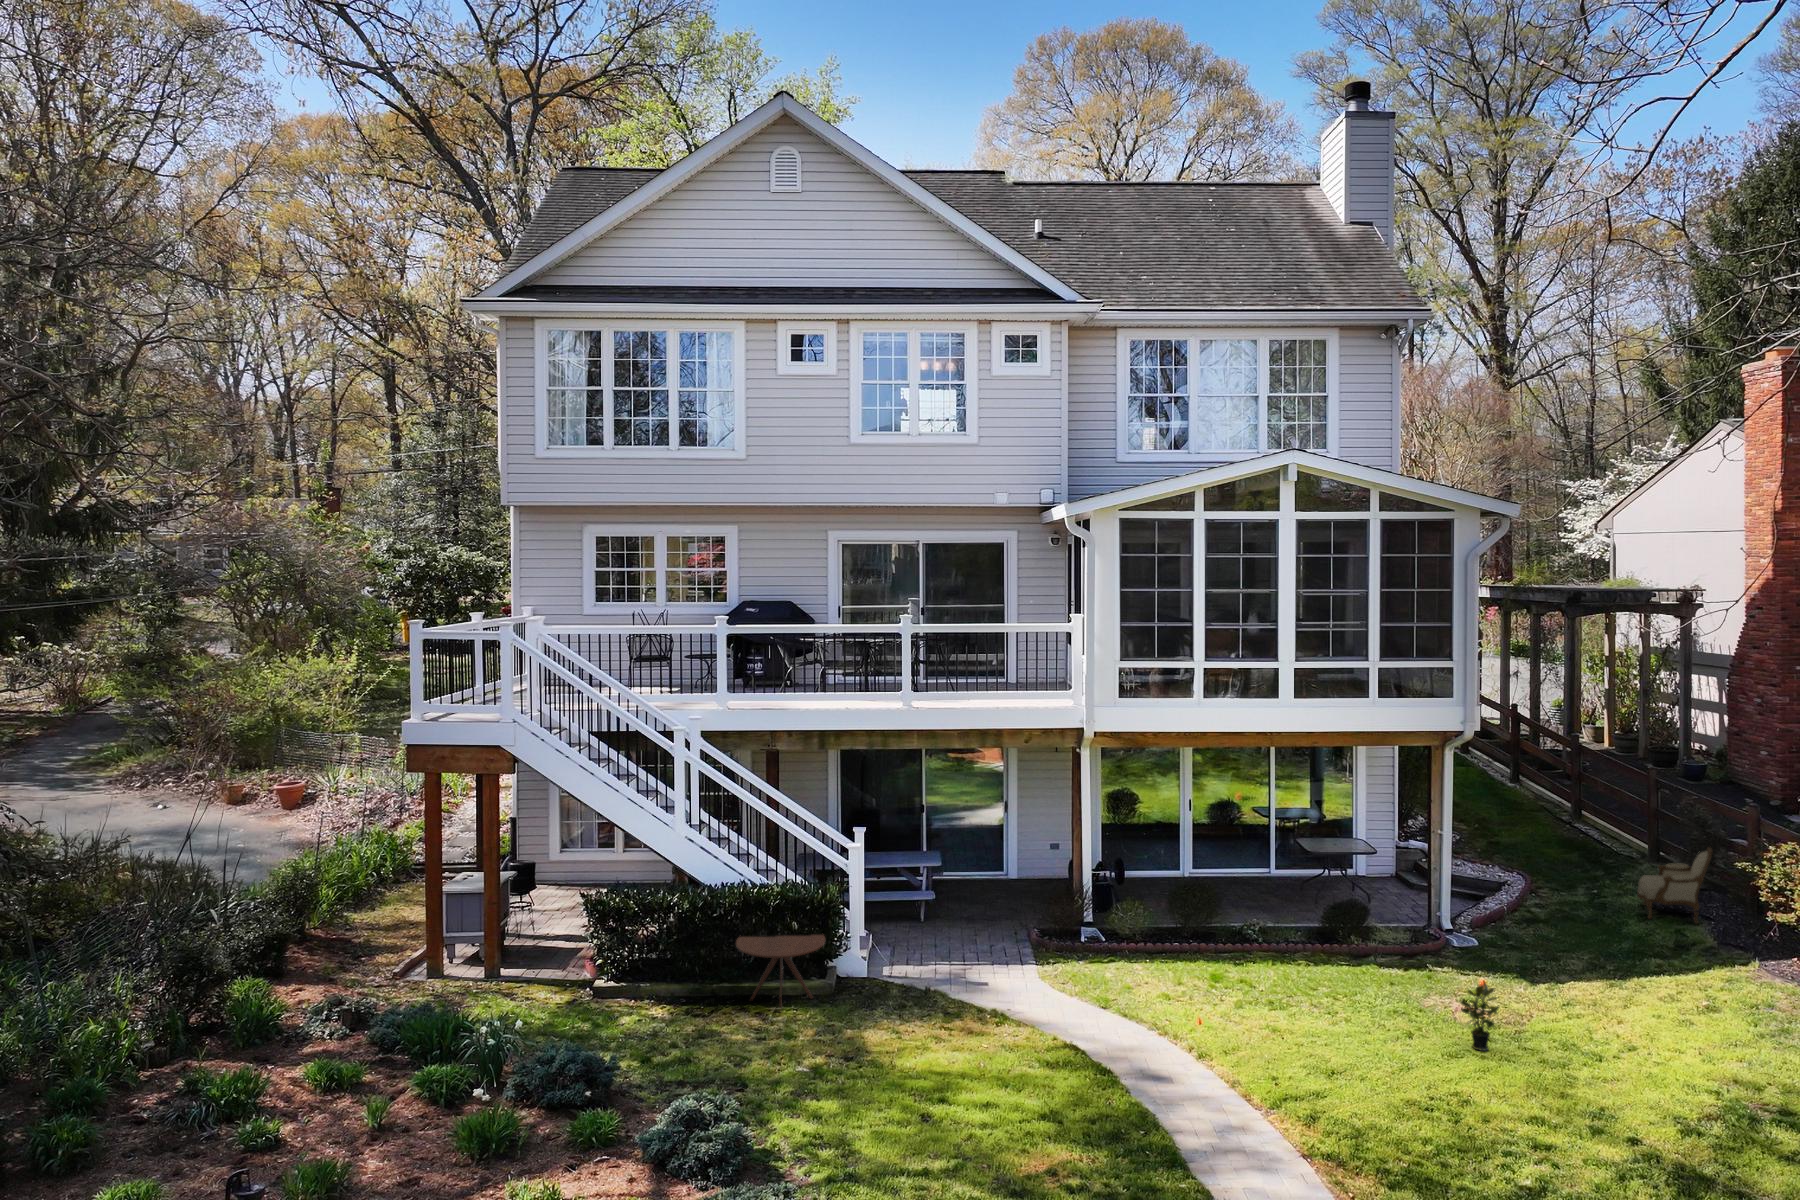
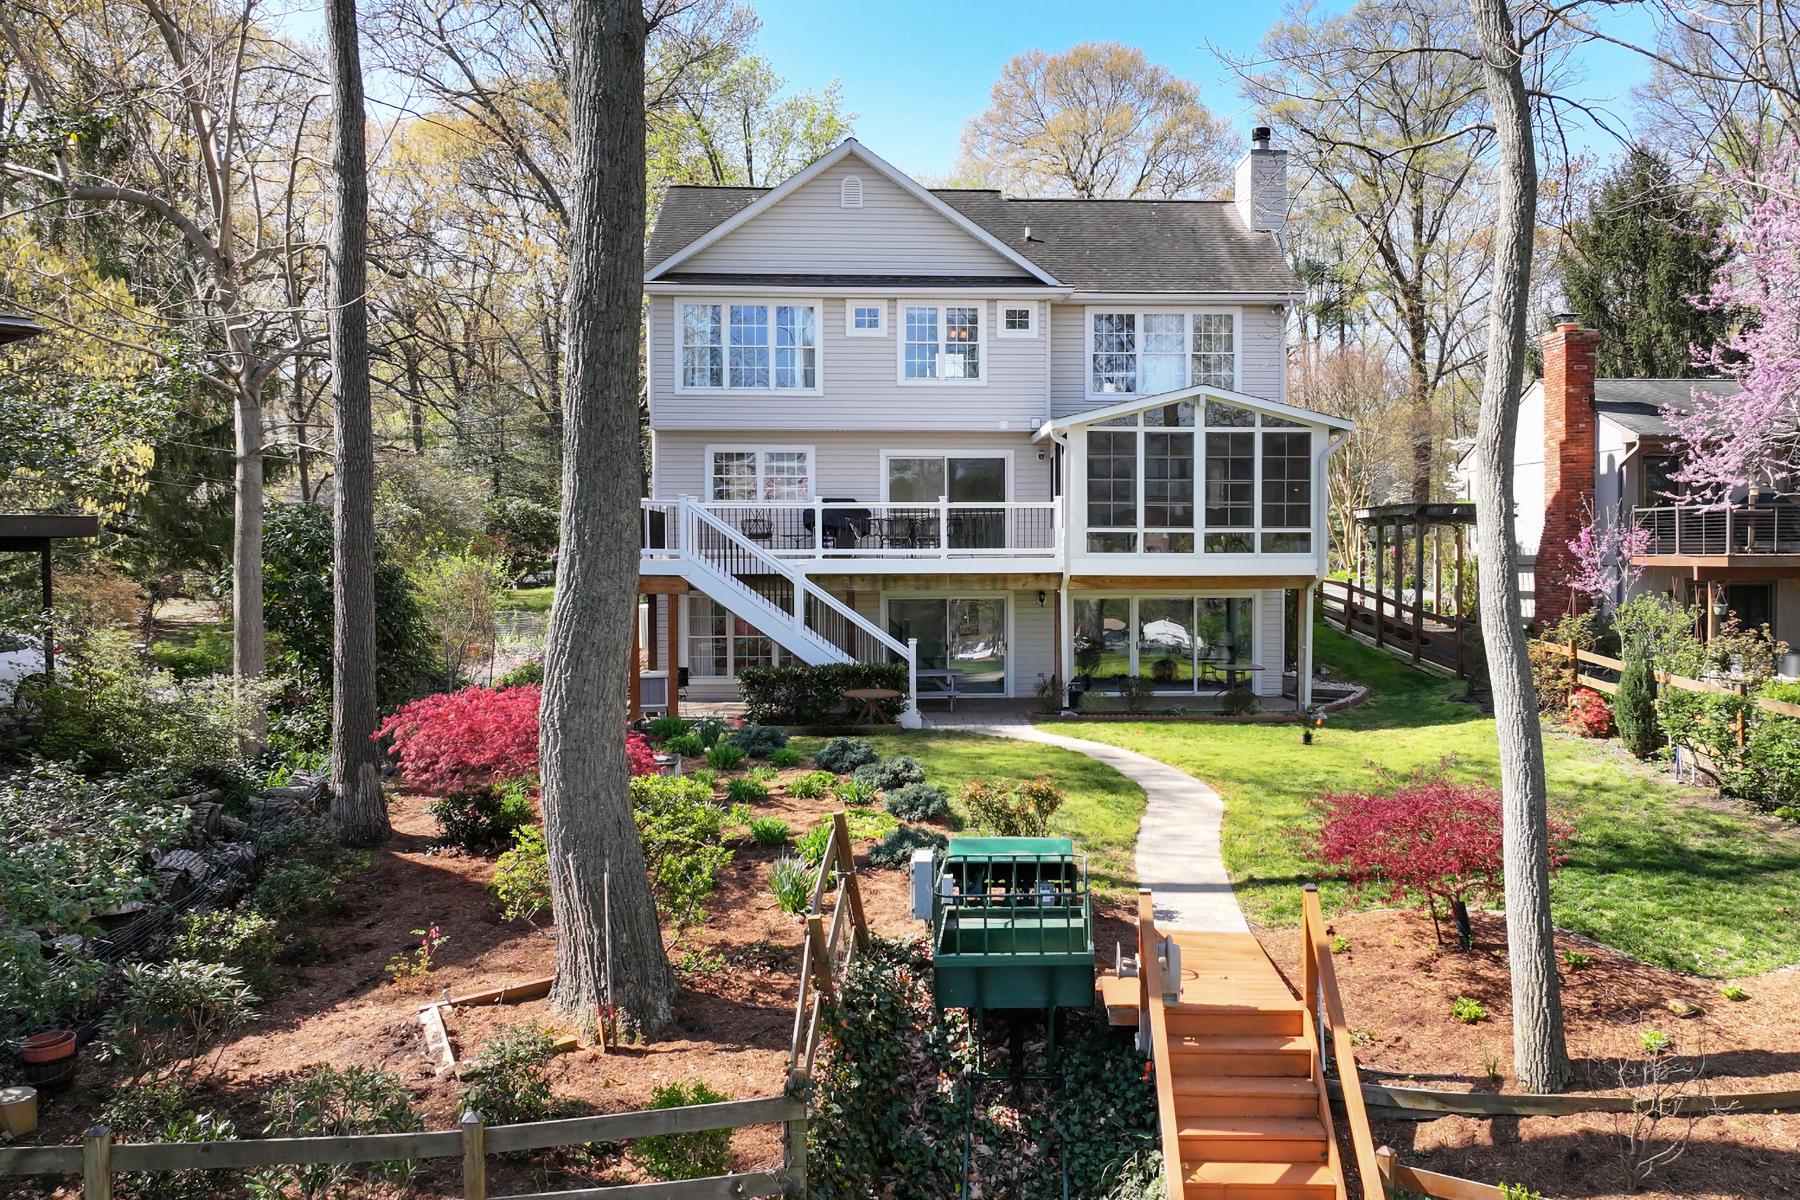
armchair: present [1637,848,1712,924] -> none [1436,655,1482,707]

